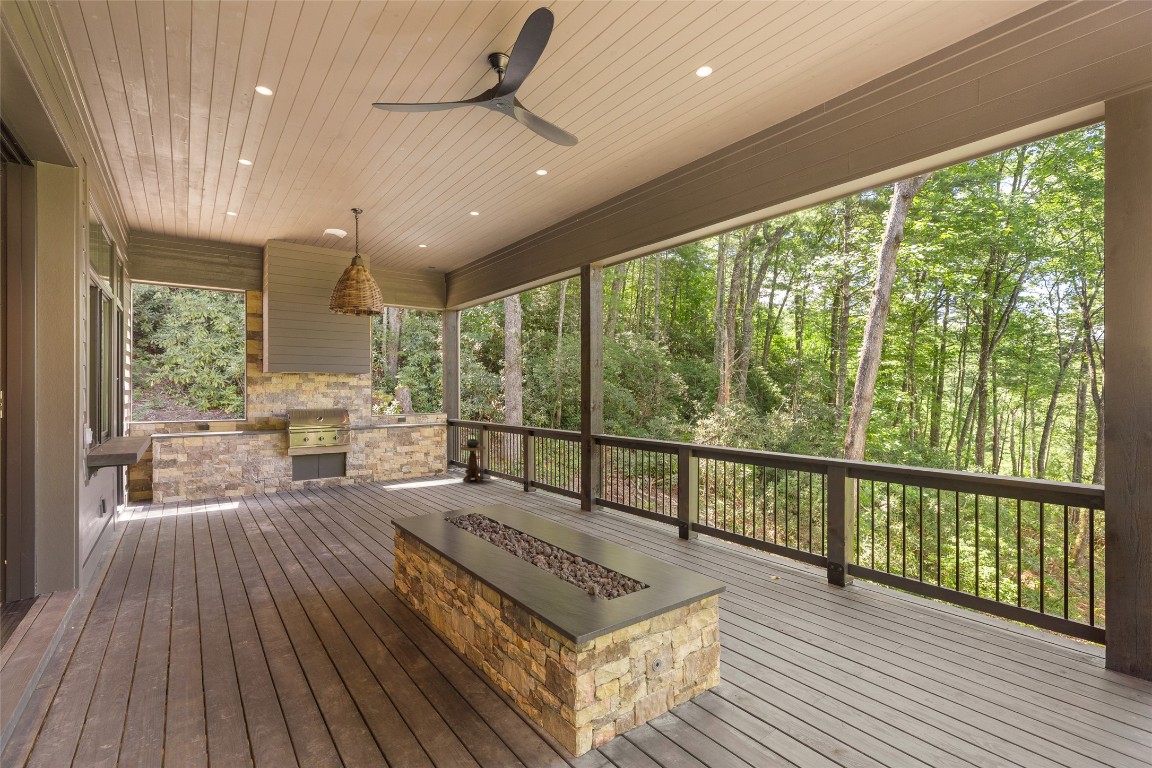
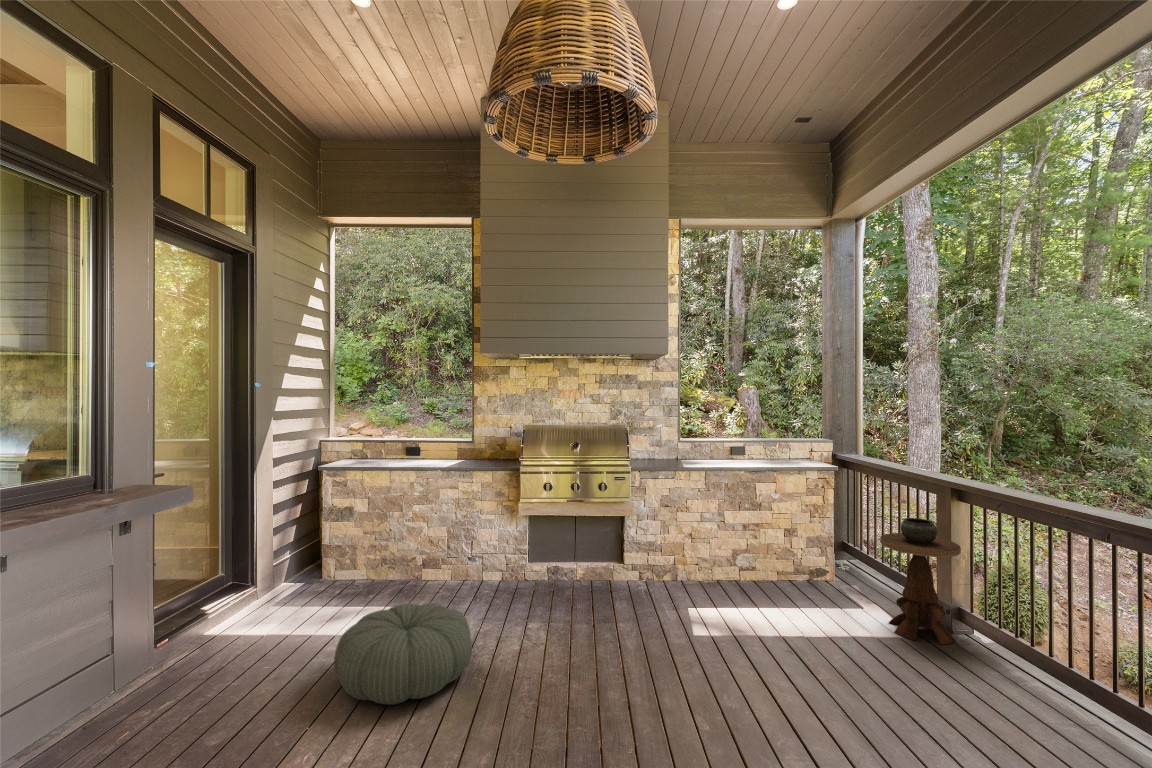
pouf: none [235,486,299,517] -> present [334,603,472,704]

